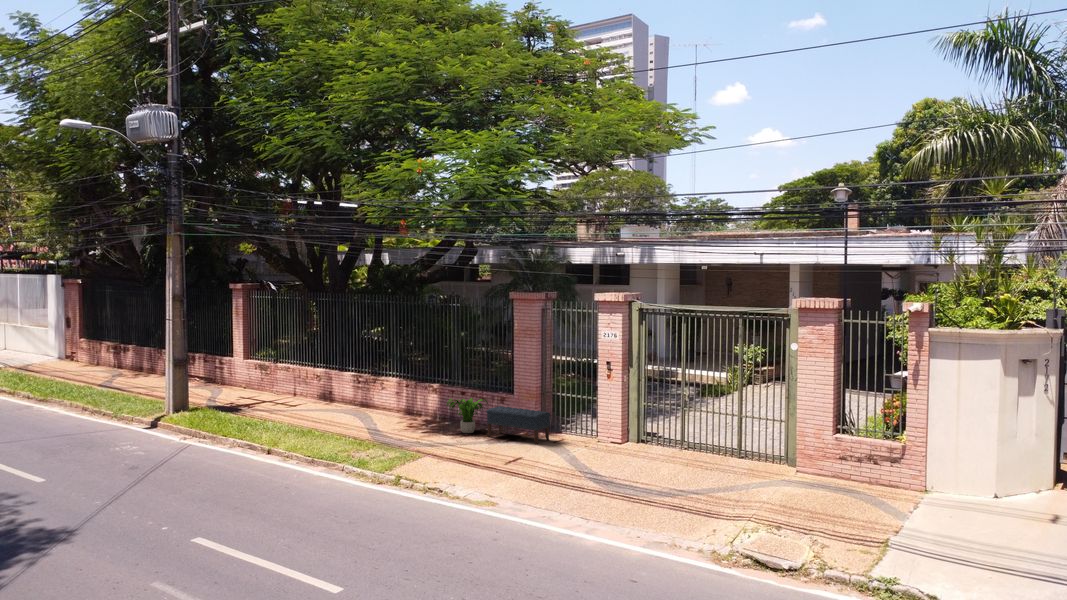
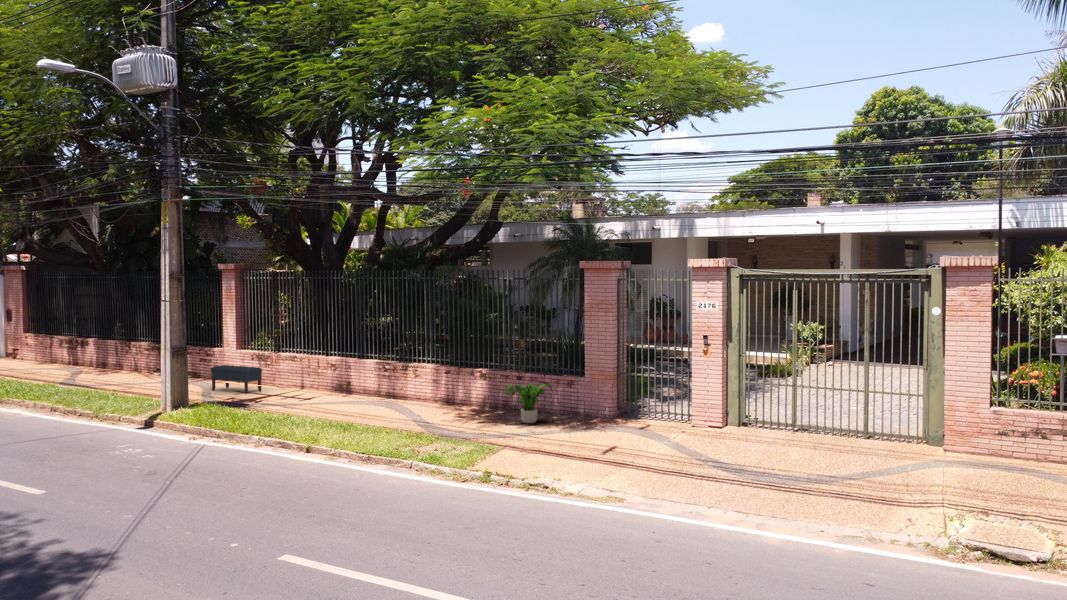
bench: present [486,406,550,444] -> present [211,365,262,394]

